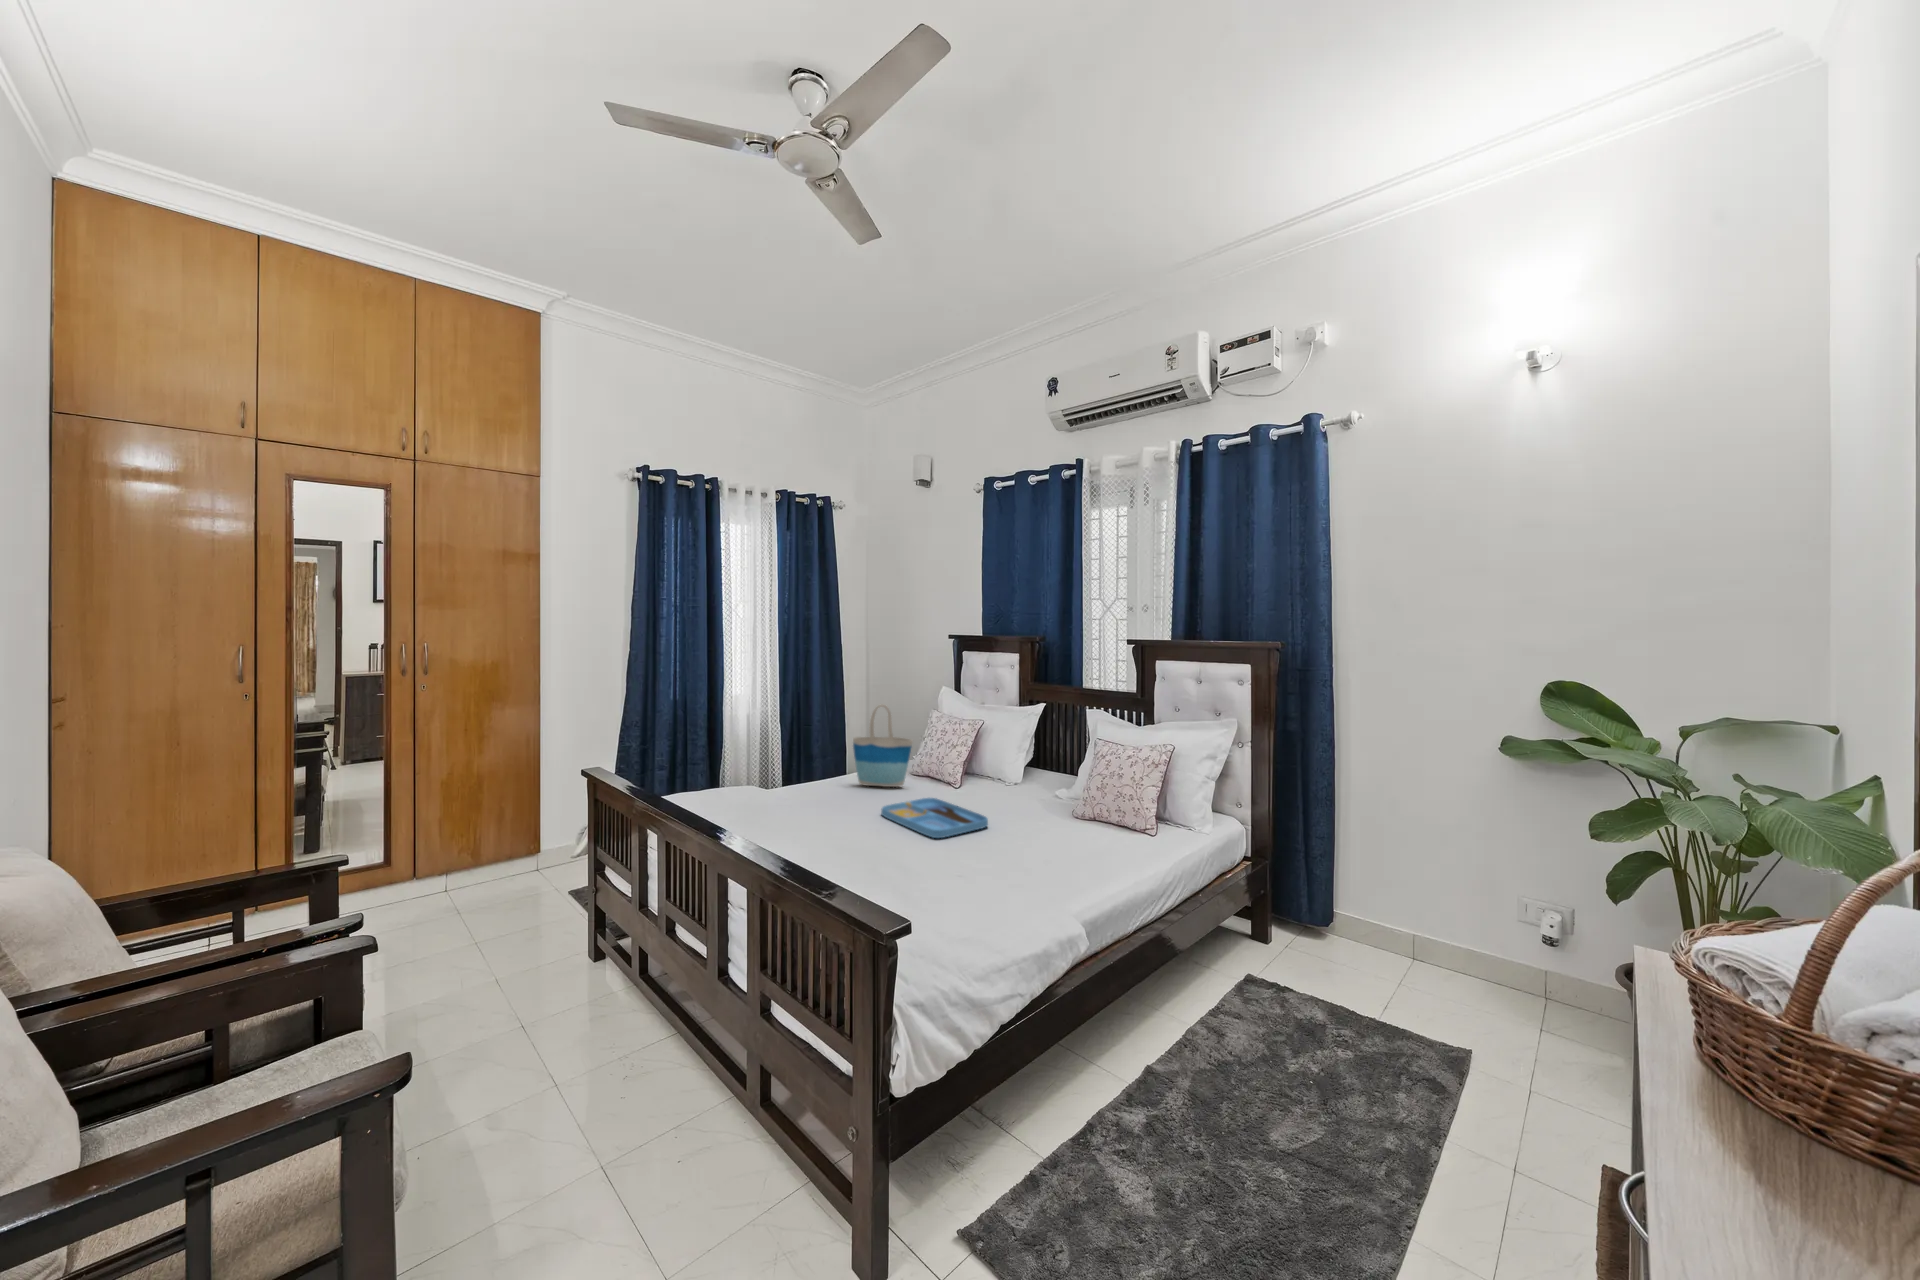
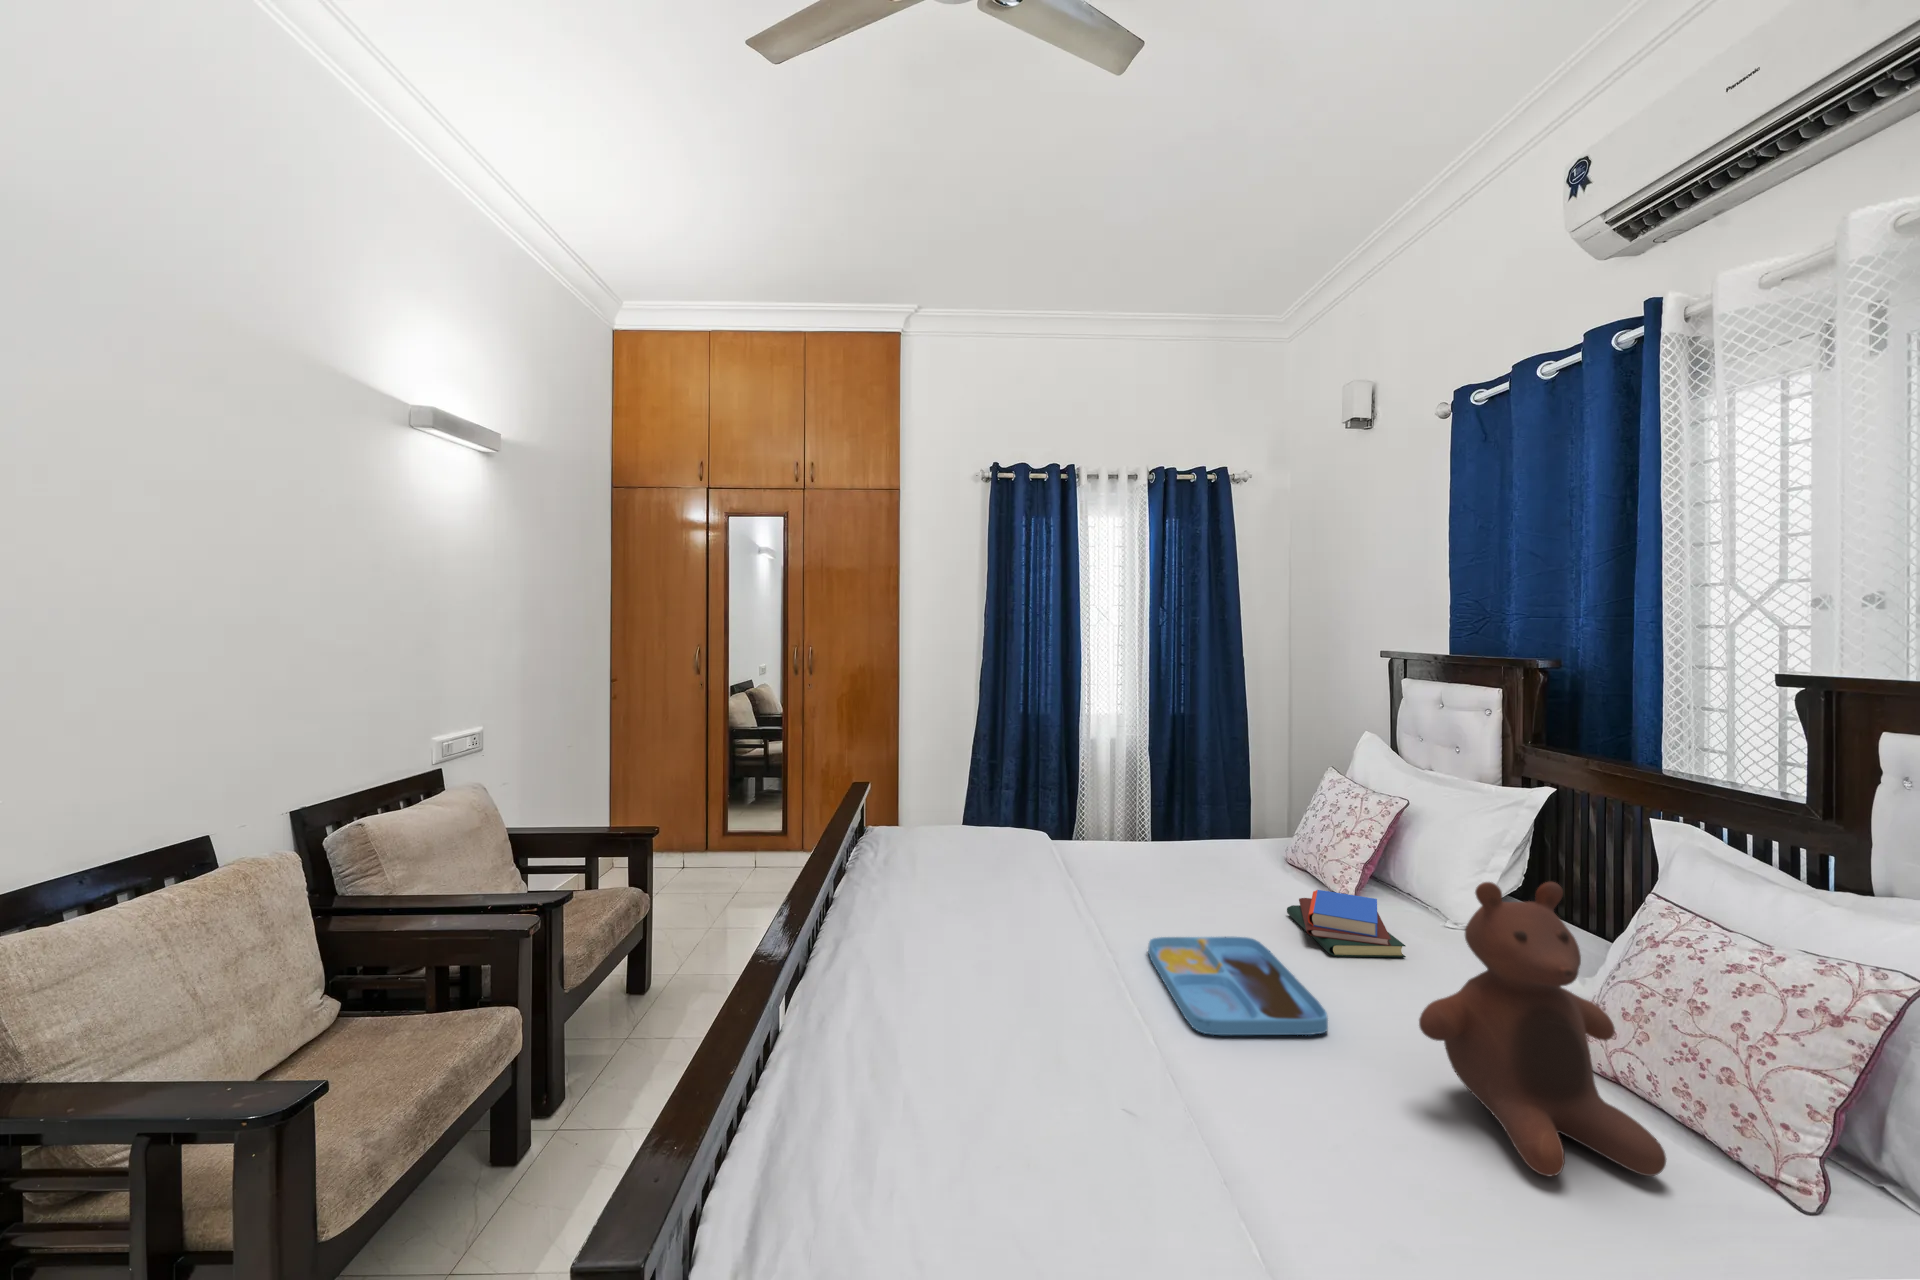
tote bag: present [853,705,913,787] -> none [1156,764,1249,901]
stuffed bear: none [1036,733,1119,847] -> present [1419,882,1666,1176]
book: none [934,769,998,800] -> present [1287,890,1405,957]

